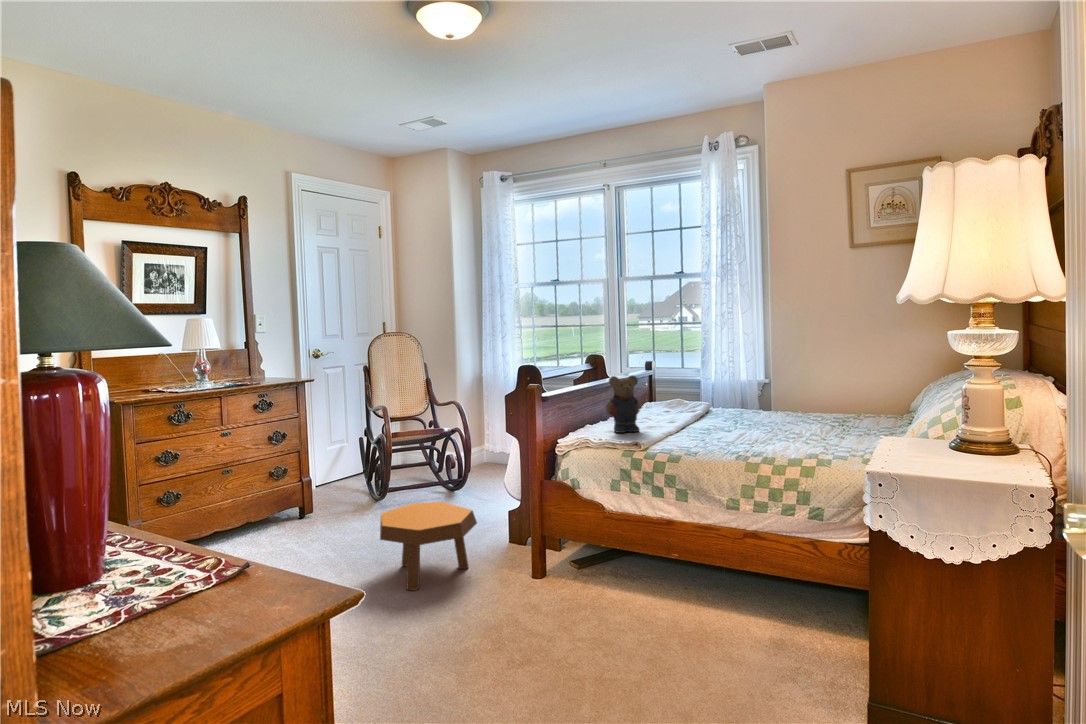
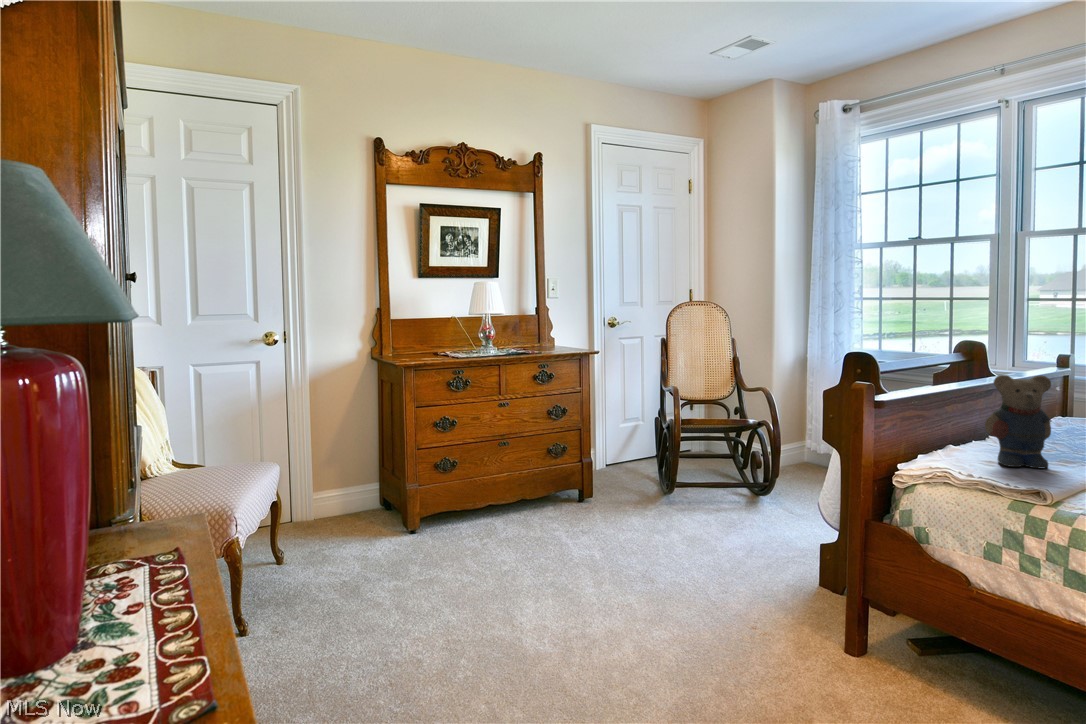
footstool: present [380,502,477,591] -> none [638,514,768,631]

